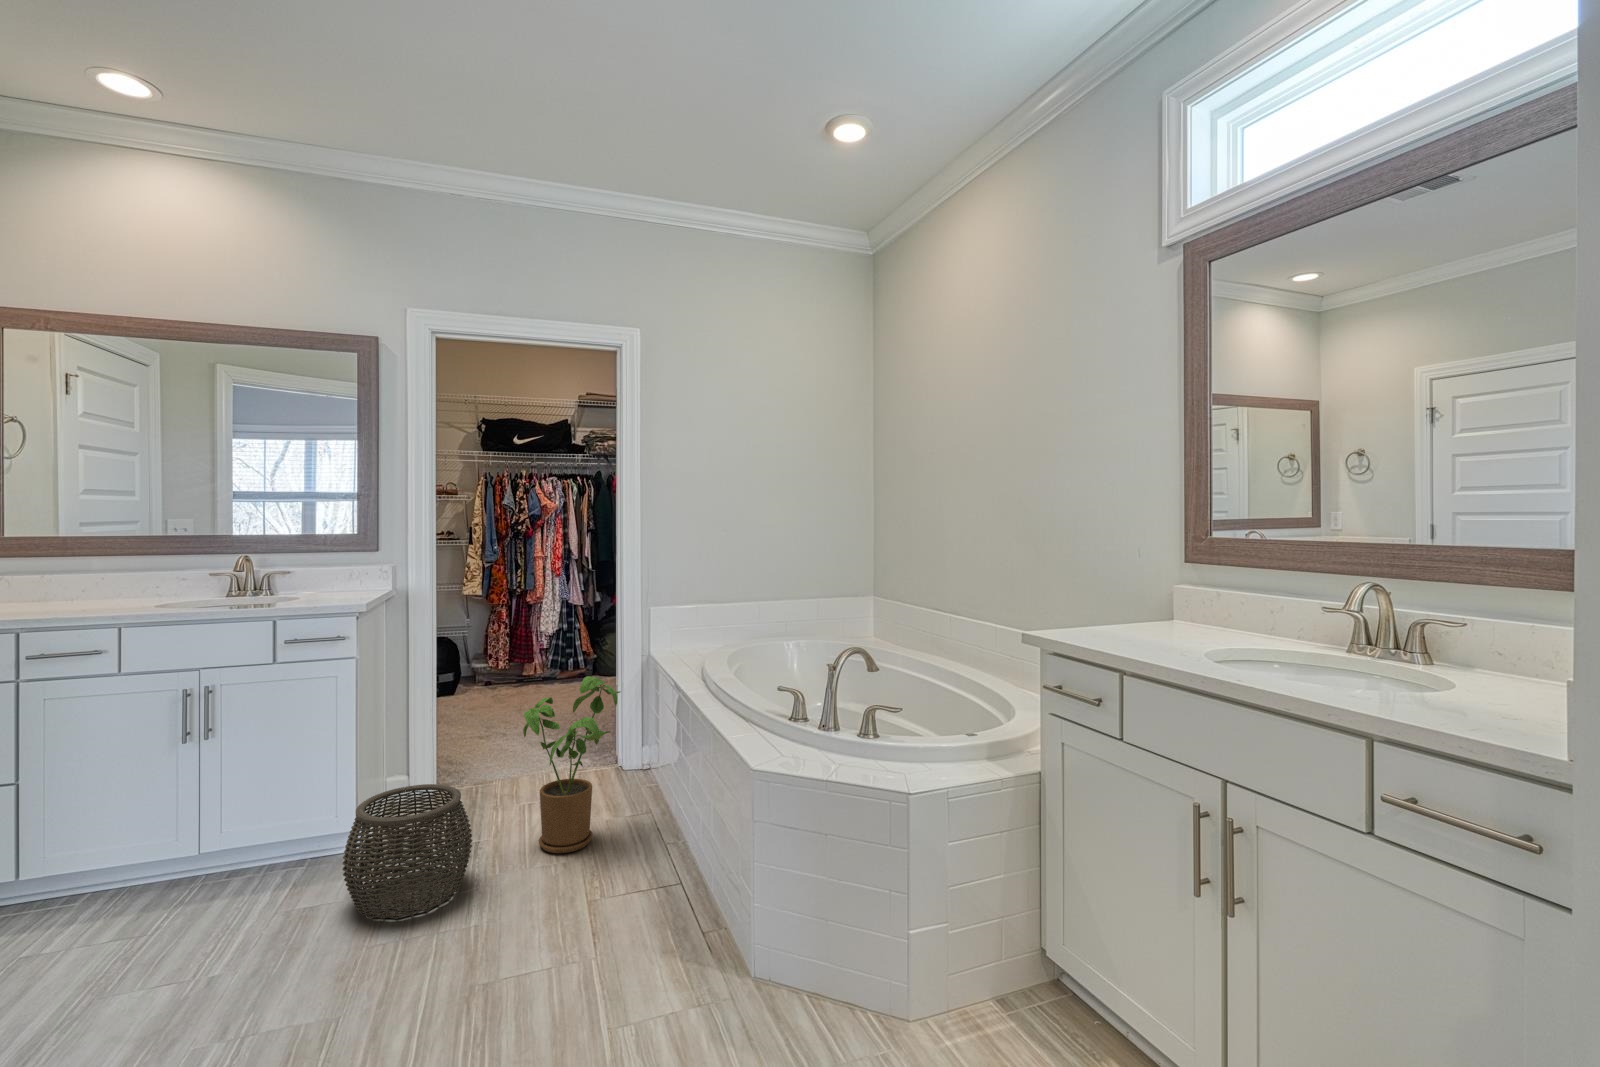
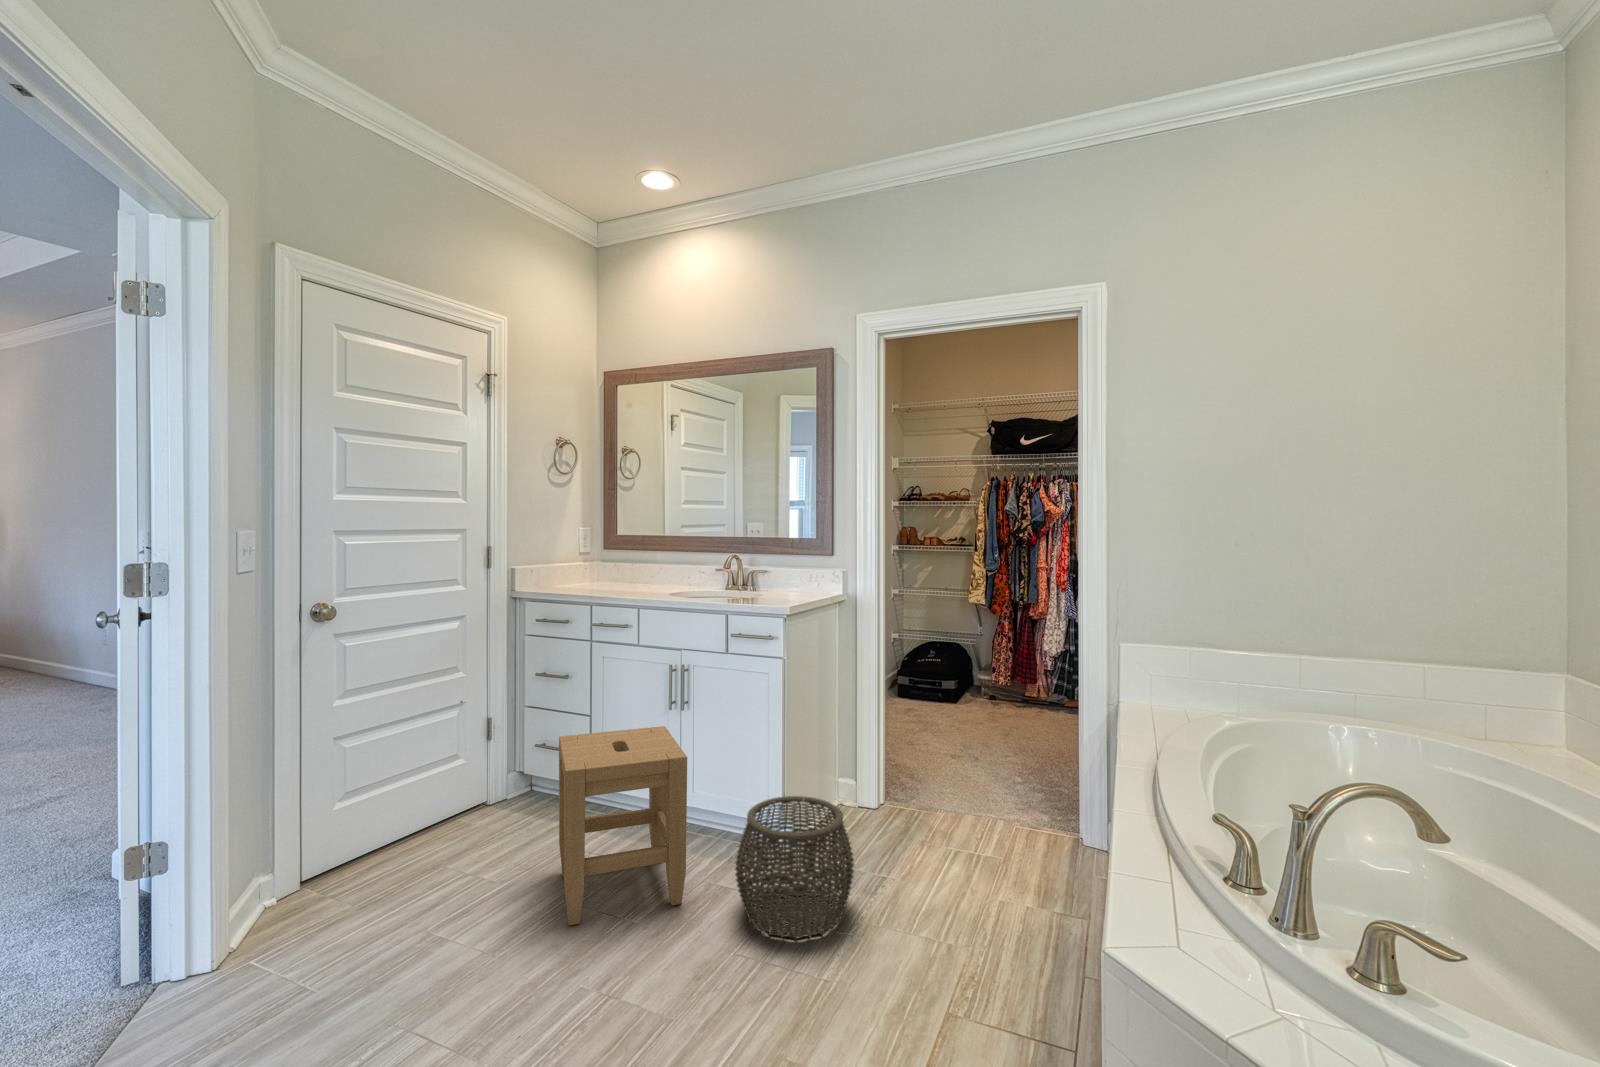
house plant: present [523,676,620,853] -> none [926,716,1047,931]
stool: none [40,758,277,1009] -> present [559,726,687,926]

